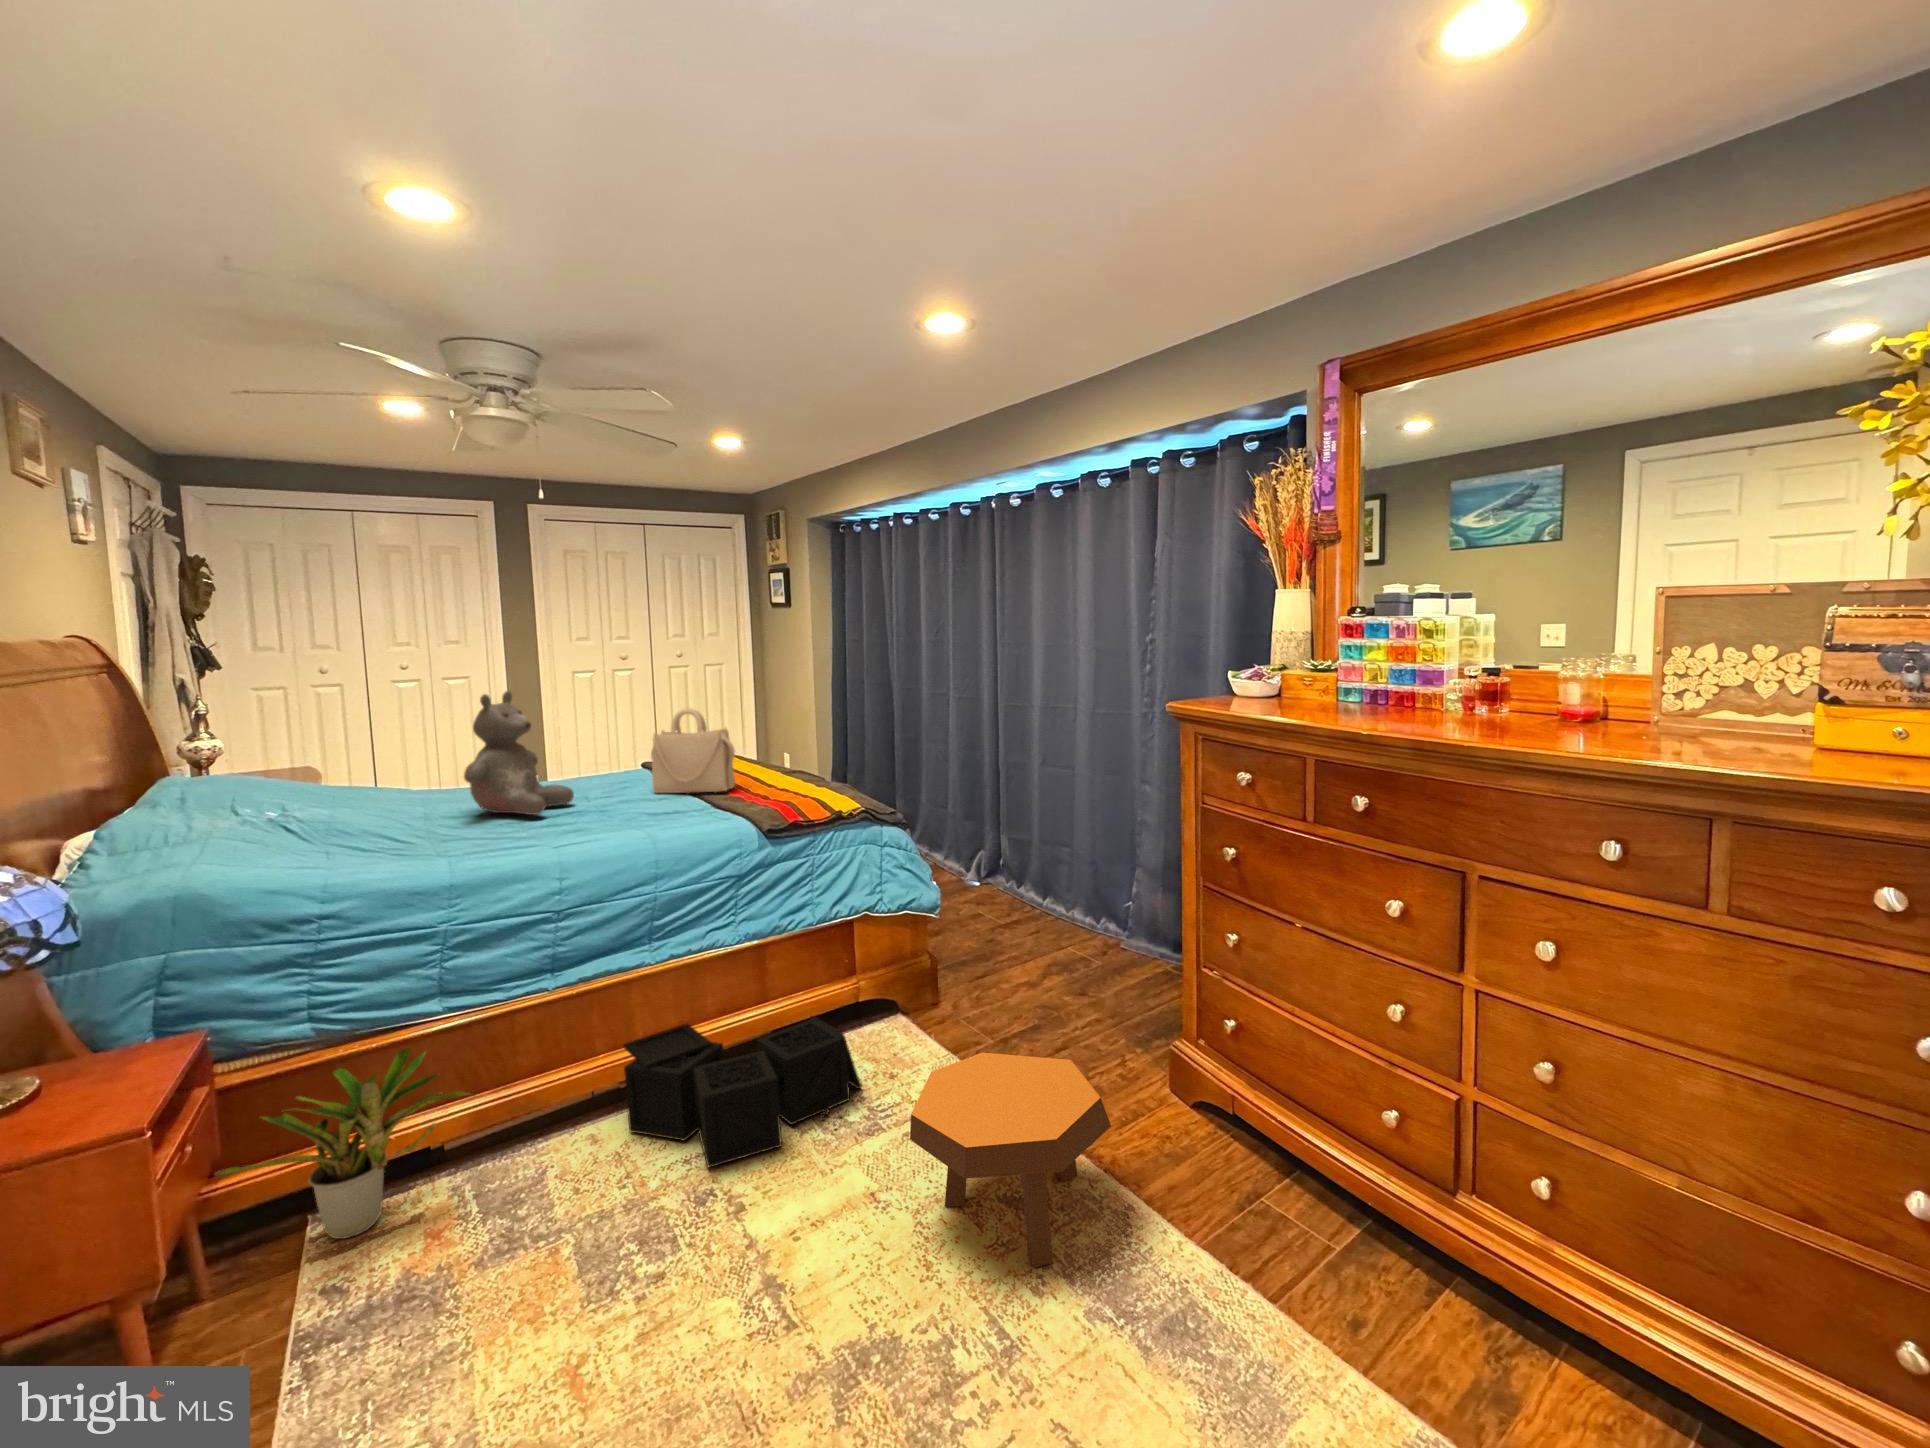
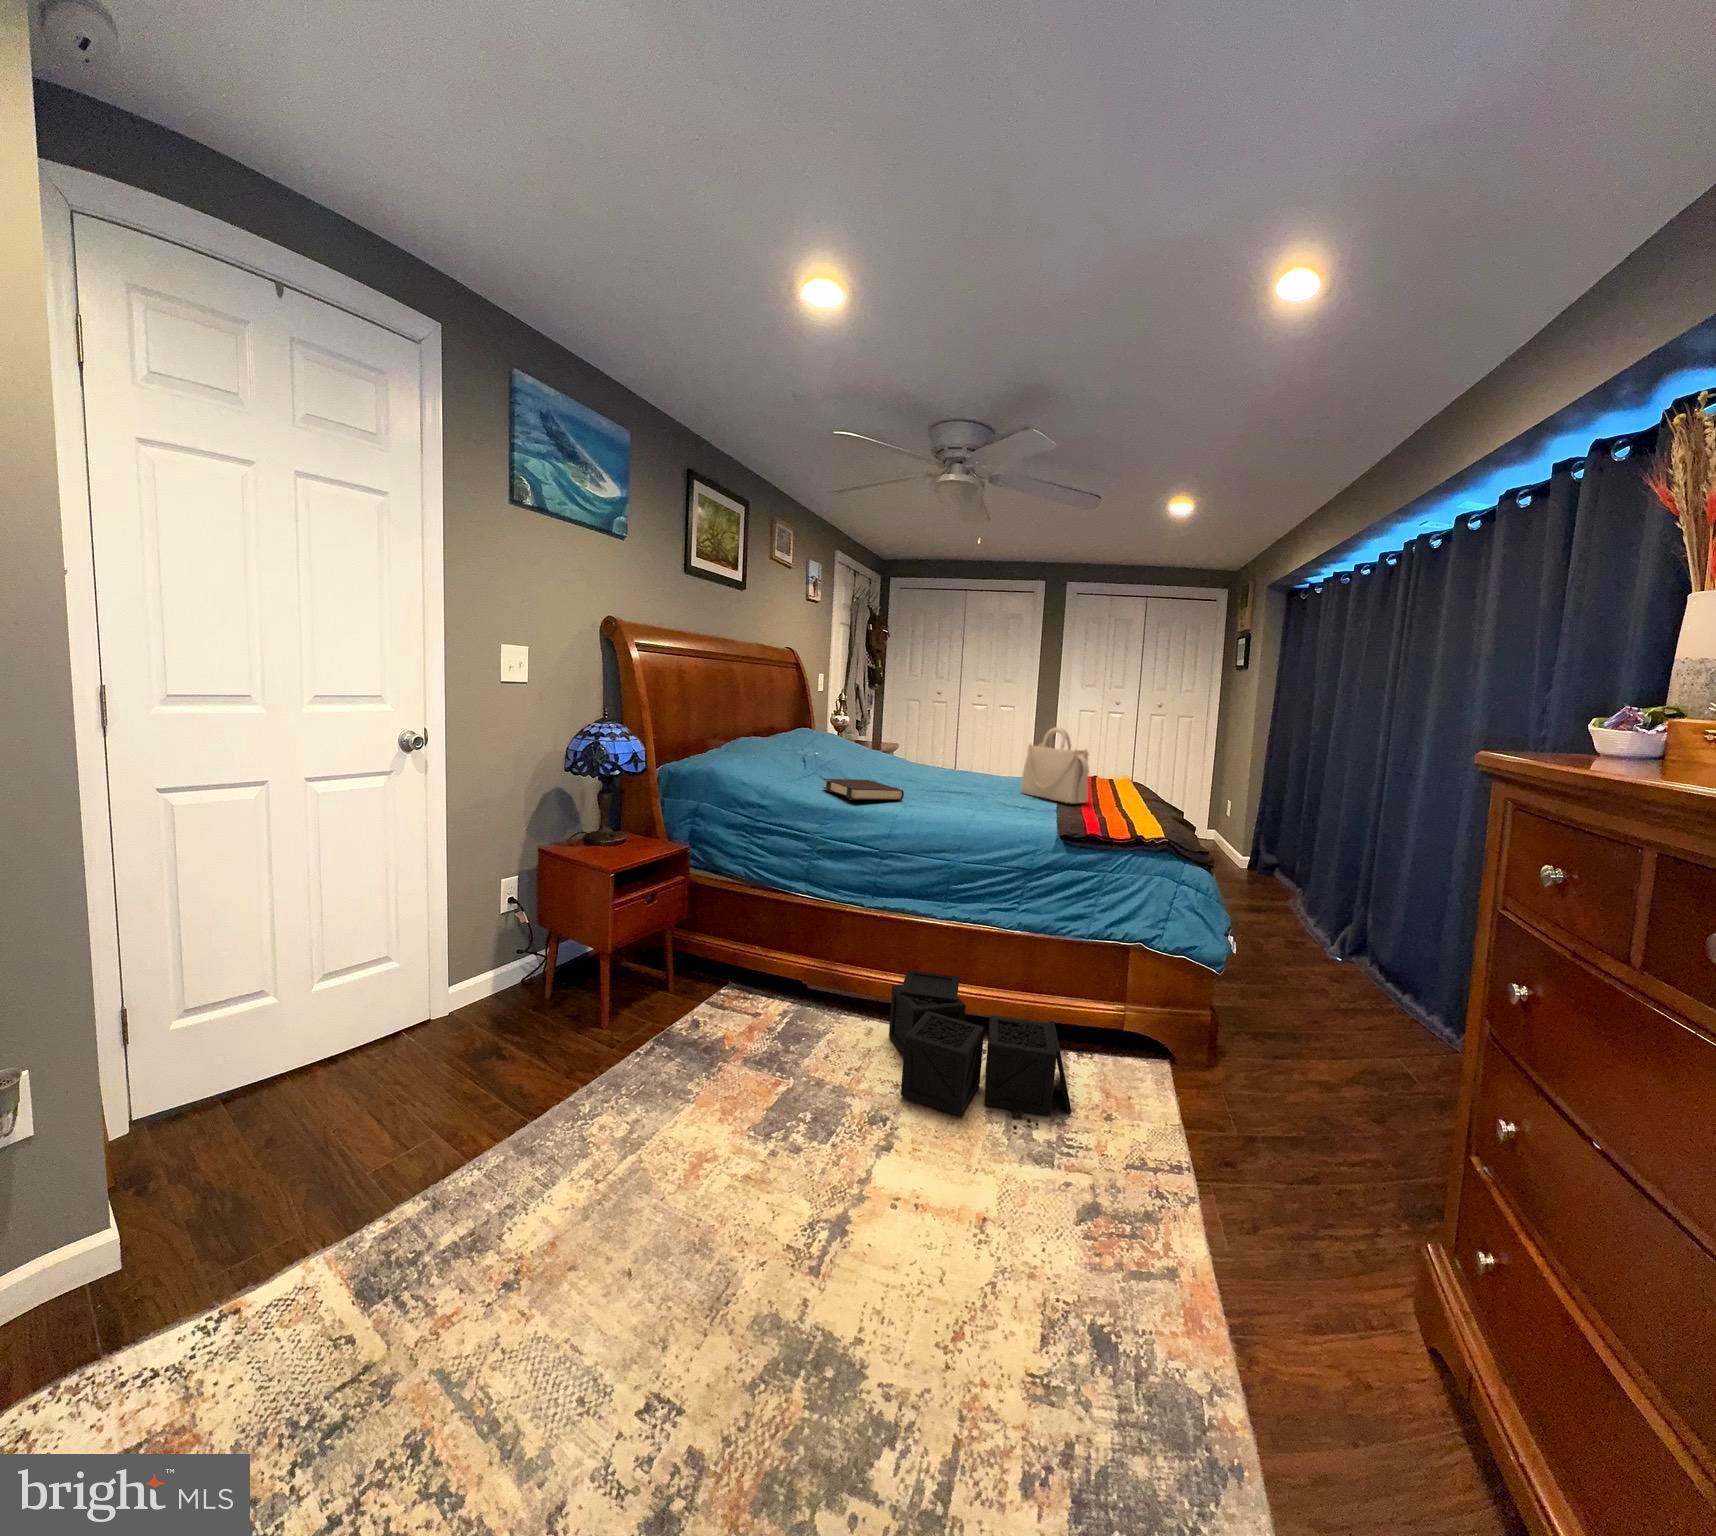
teddy bear: present [464,691,574,815] -> none [891,694,962,786]
book: none [390,827,535,860] -> present [823,779,904,800]
potted plant: present [215,1048,471,1239] -> none [664,903,795,1009]
footstool: present [910,1053,1111,1268] -> none [993,1134,1254,1467]

